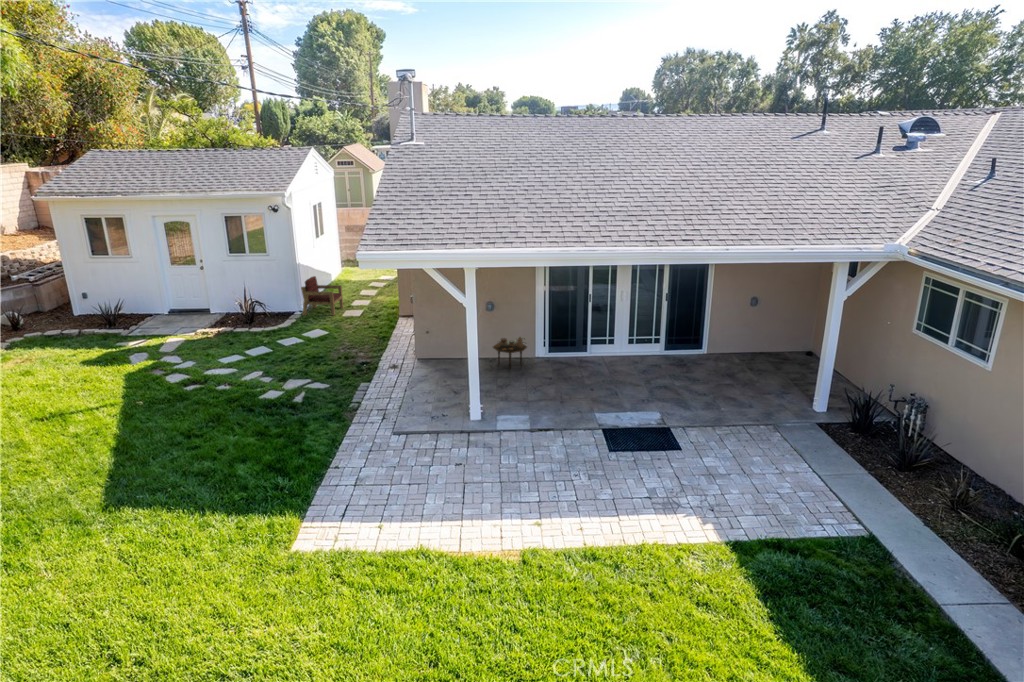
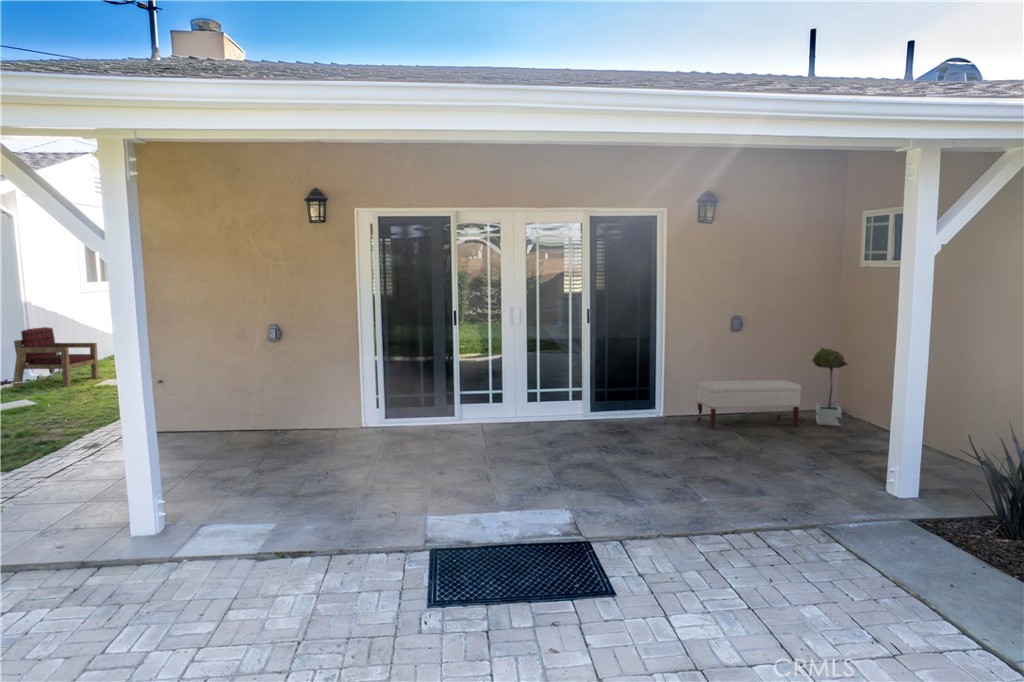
potted tree: none [799,315,821,363] -> present [813,348,848,426]
bench: none [727,334,791,363] -> present [696,380,801,428]
side table: present [493,337,527,368] -> none [269,383,337,446]

